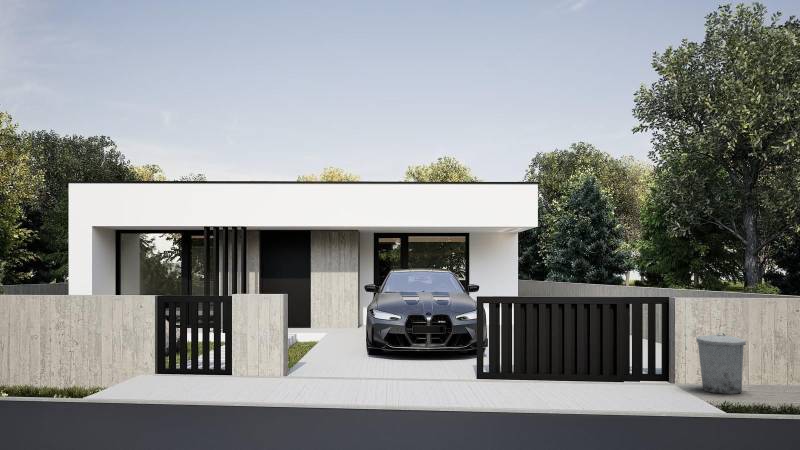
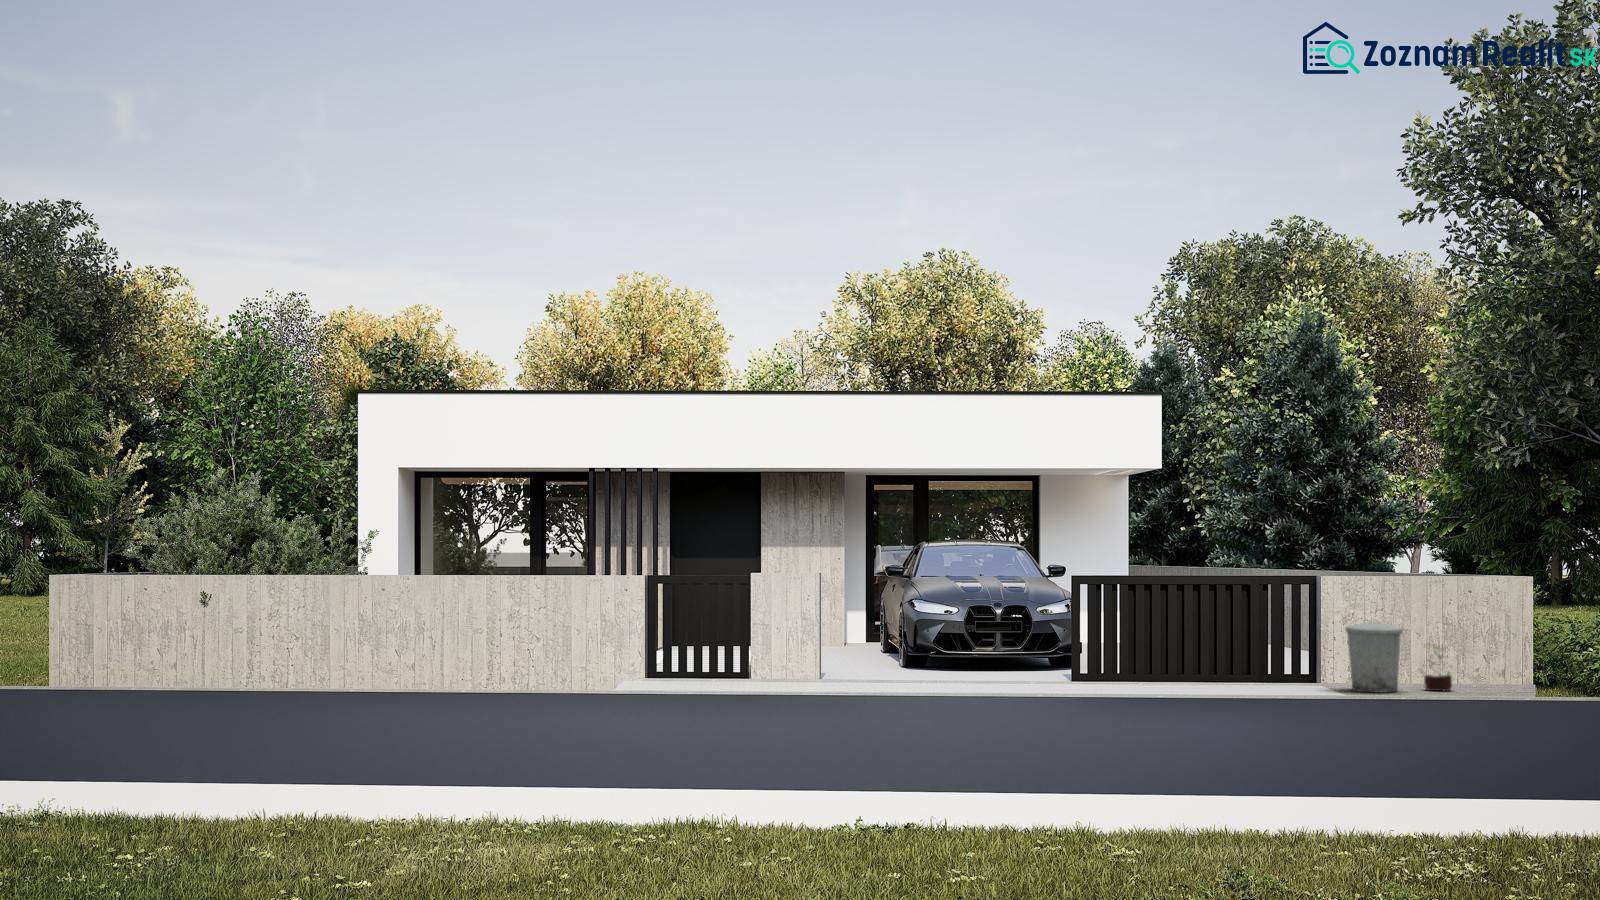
decorative plant: none [753,350,785,391] -> present [1419,645,1452,691]

